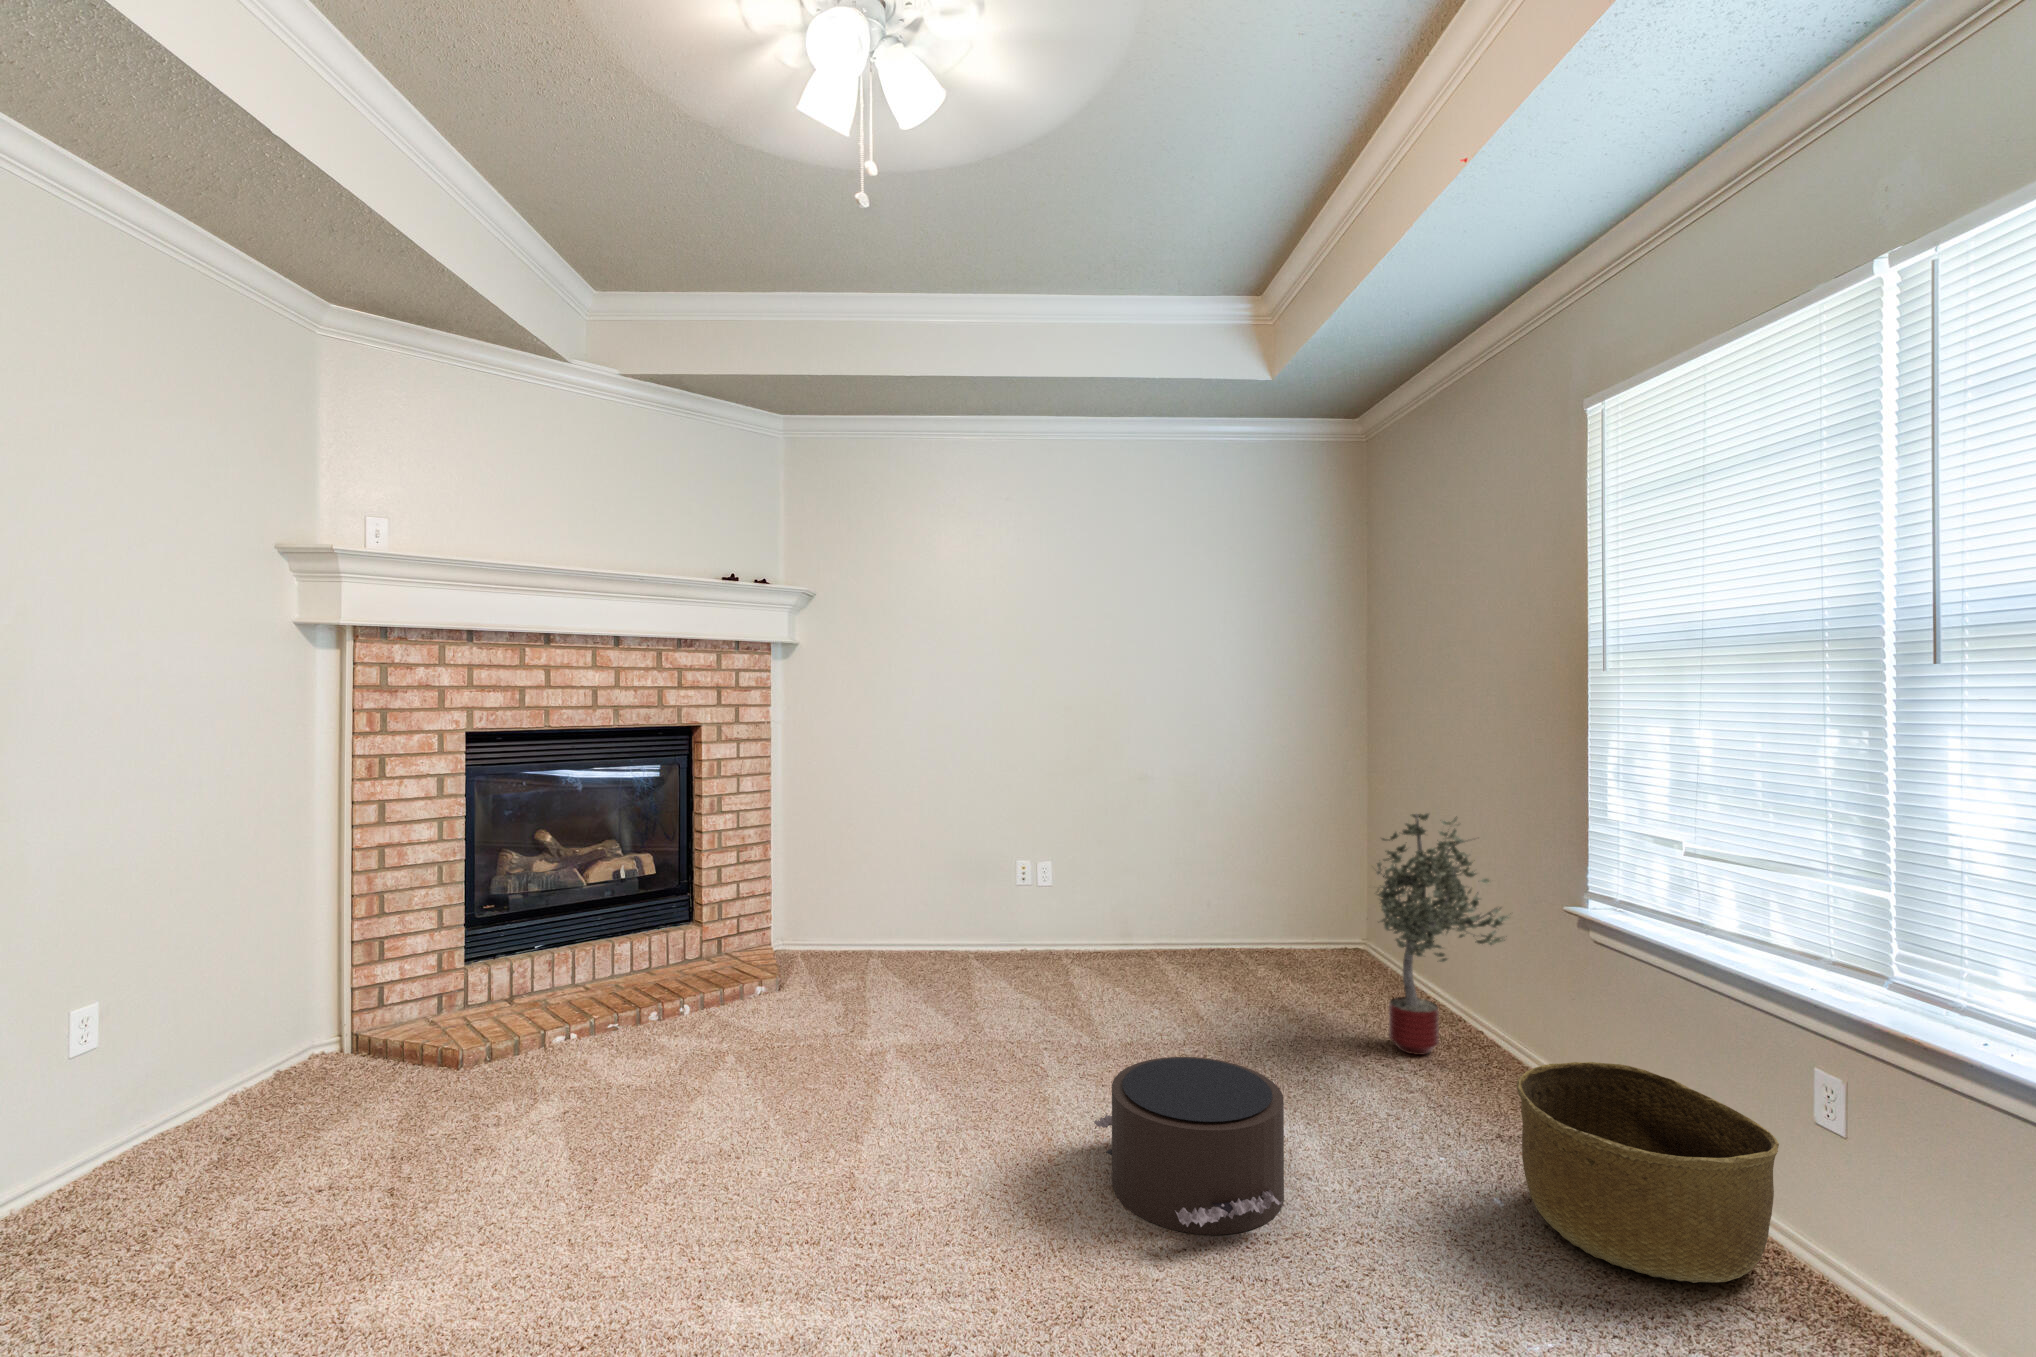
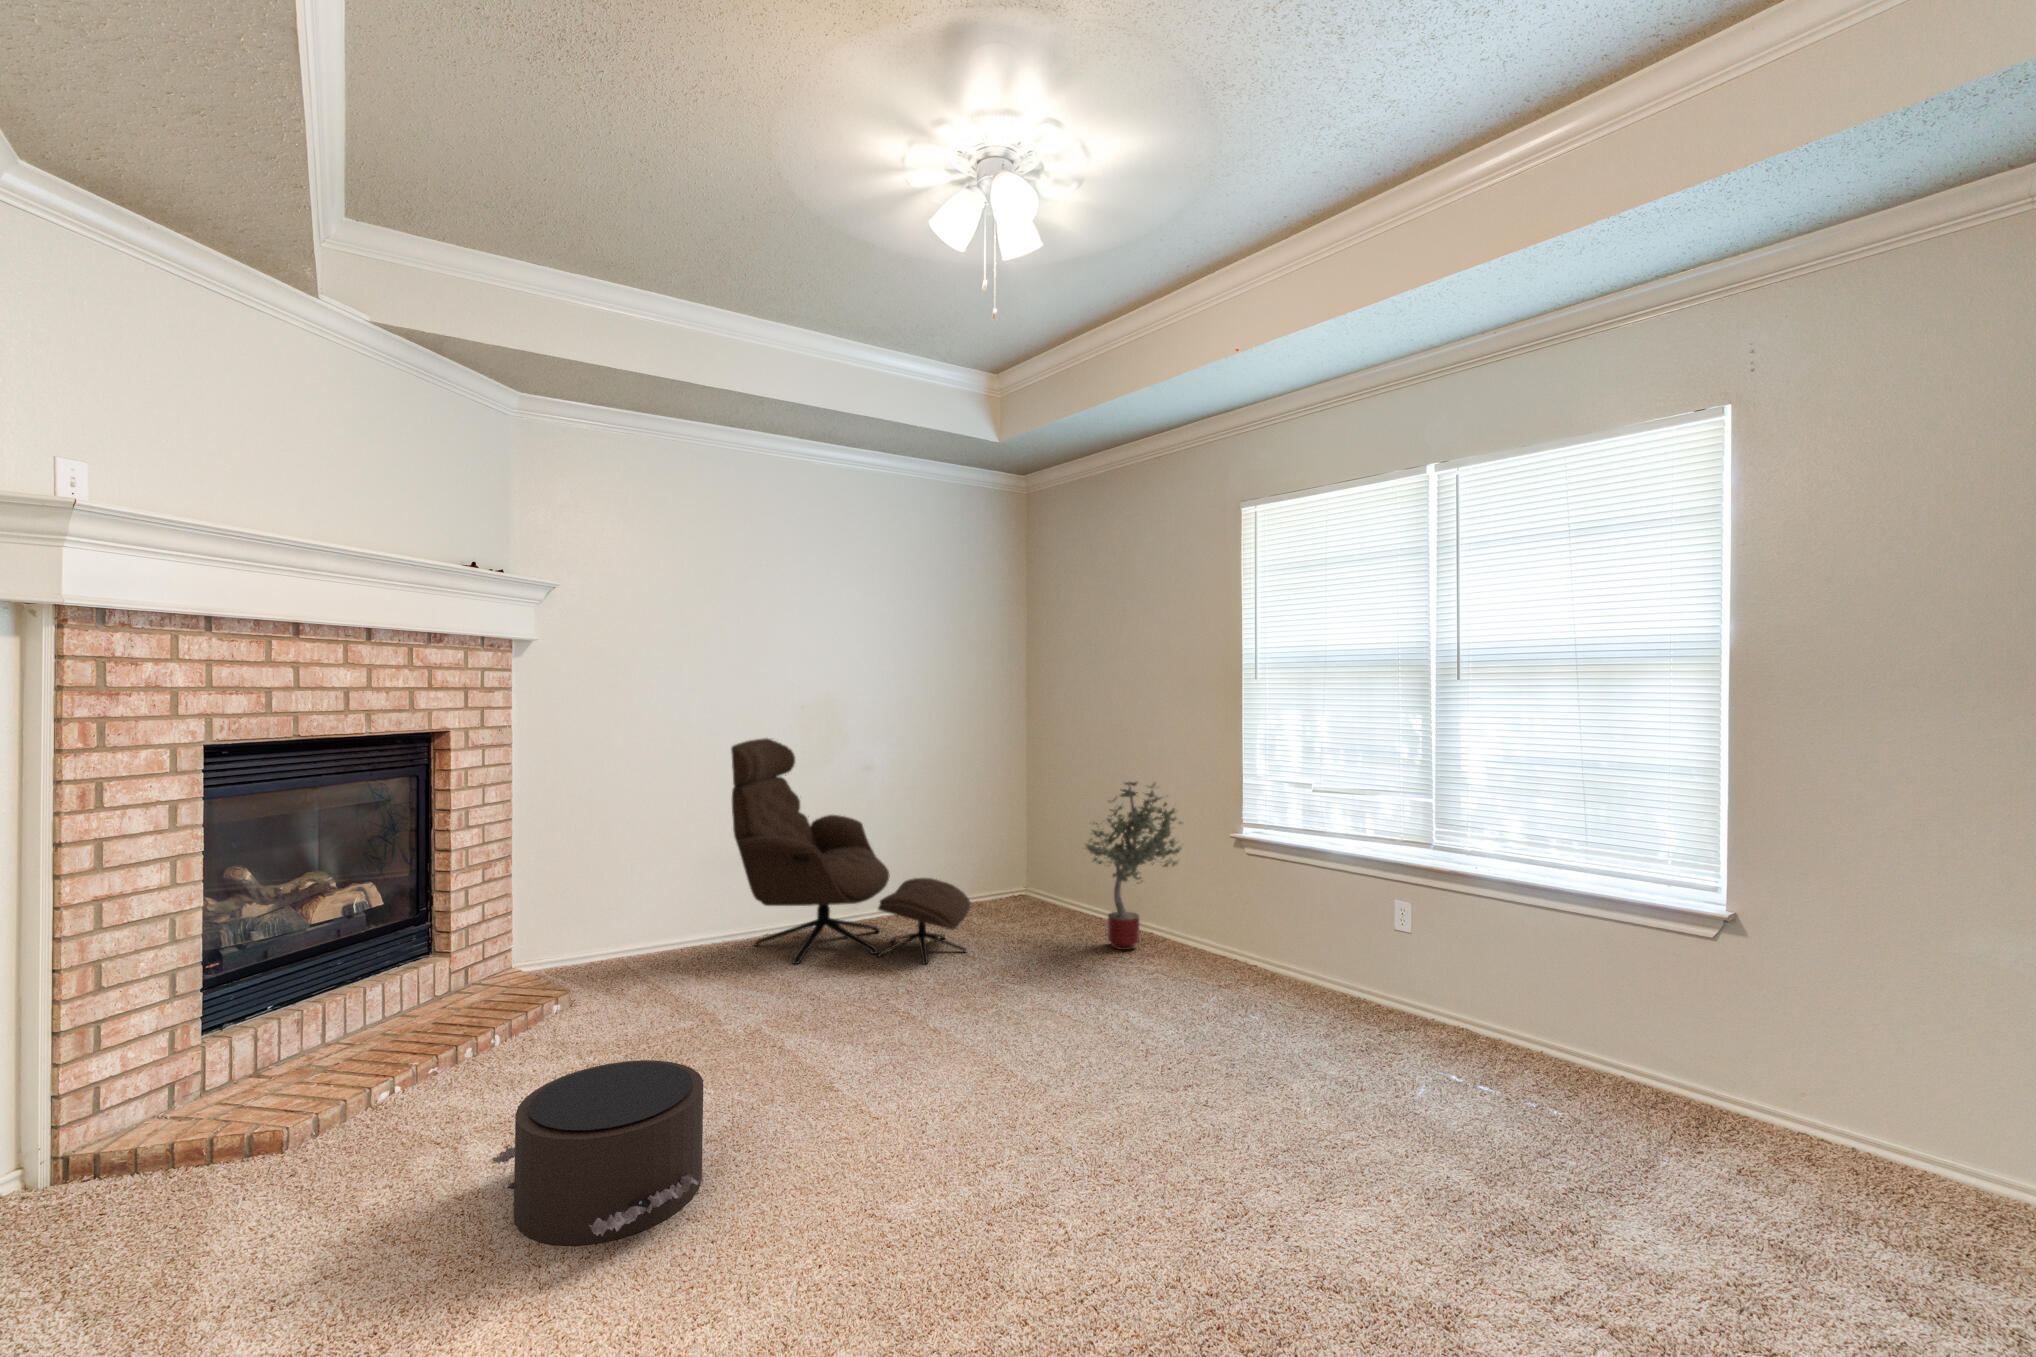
lounge chair: none [953,739,1216,1018] -> present [731,738,971,964]
pouf: present [1094,1057,1284,1235] -> present [492,1060,703,1245]
basket: present [1516,1062,1779,1283] -> none [1259,920,1387,1027]

